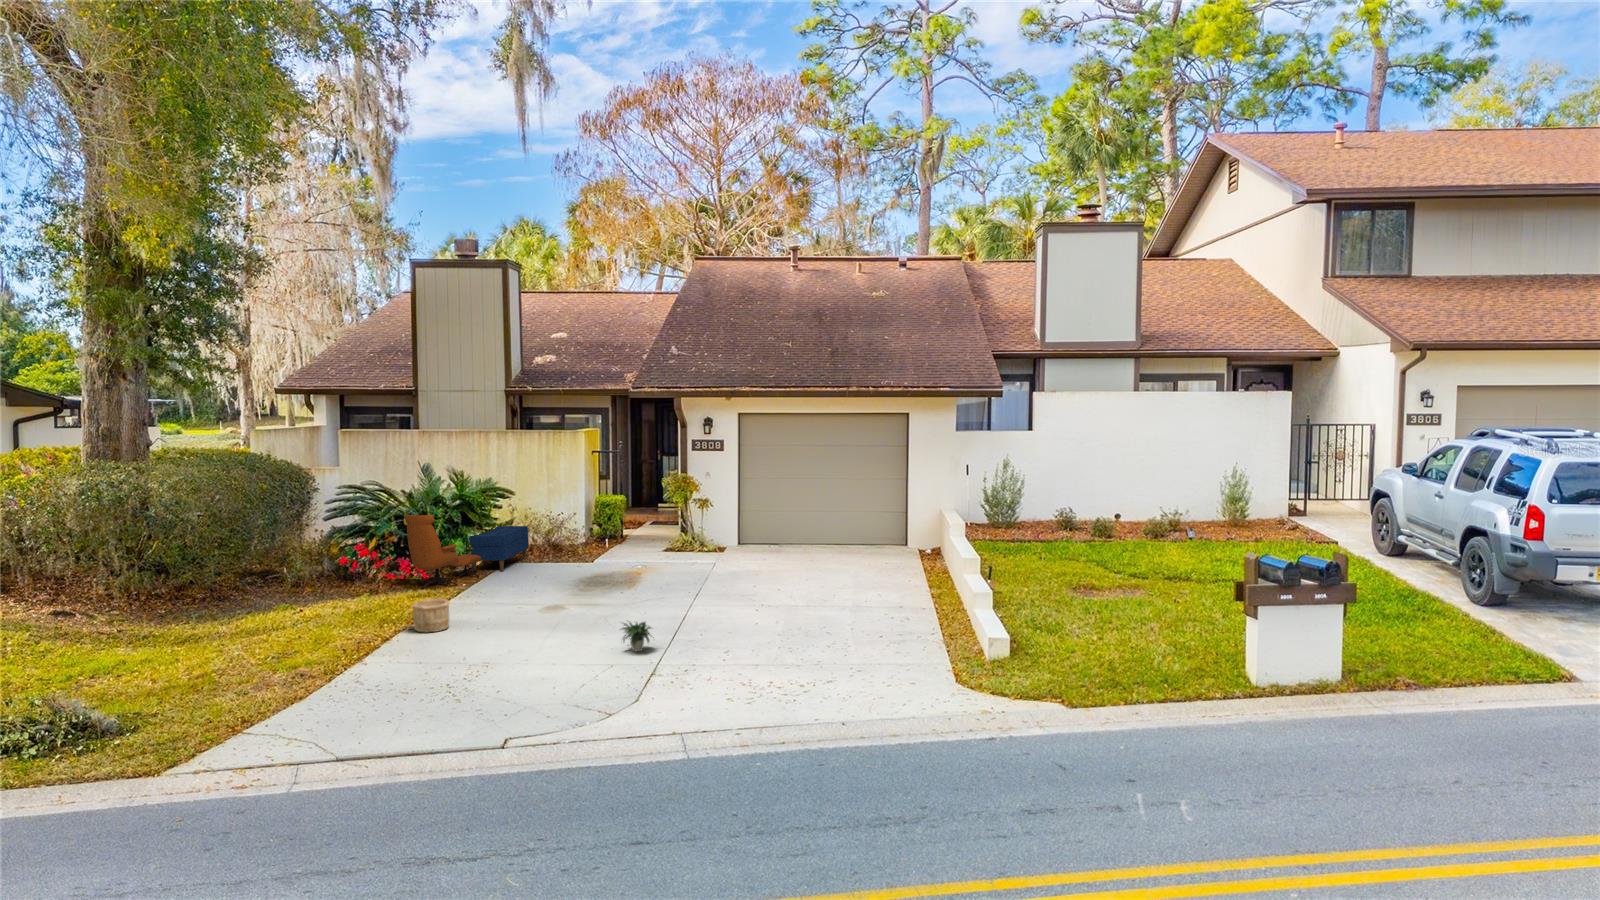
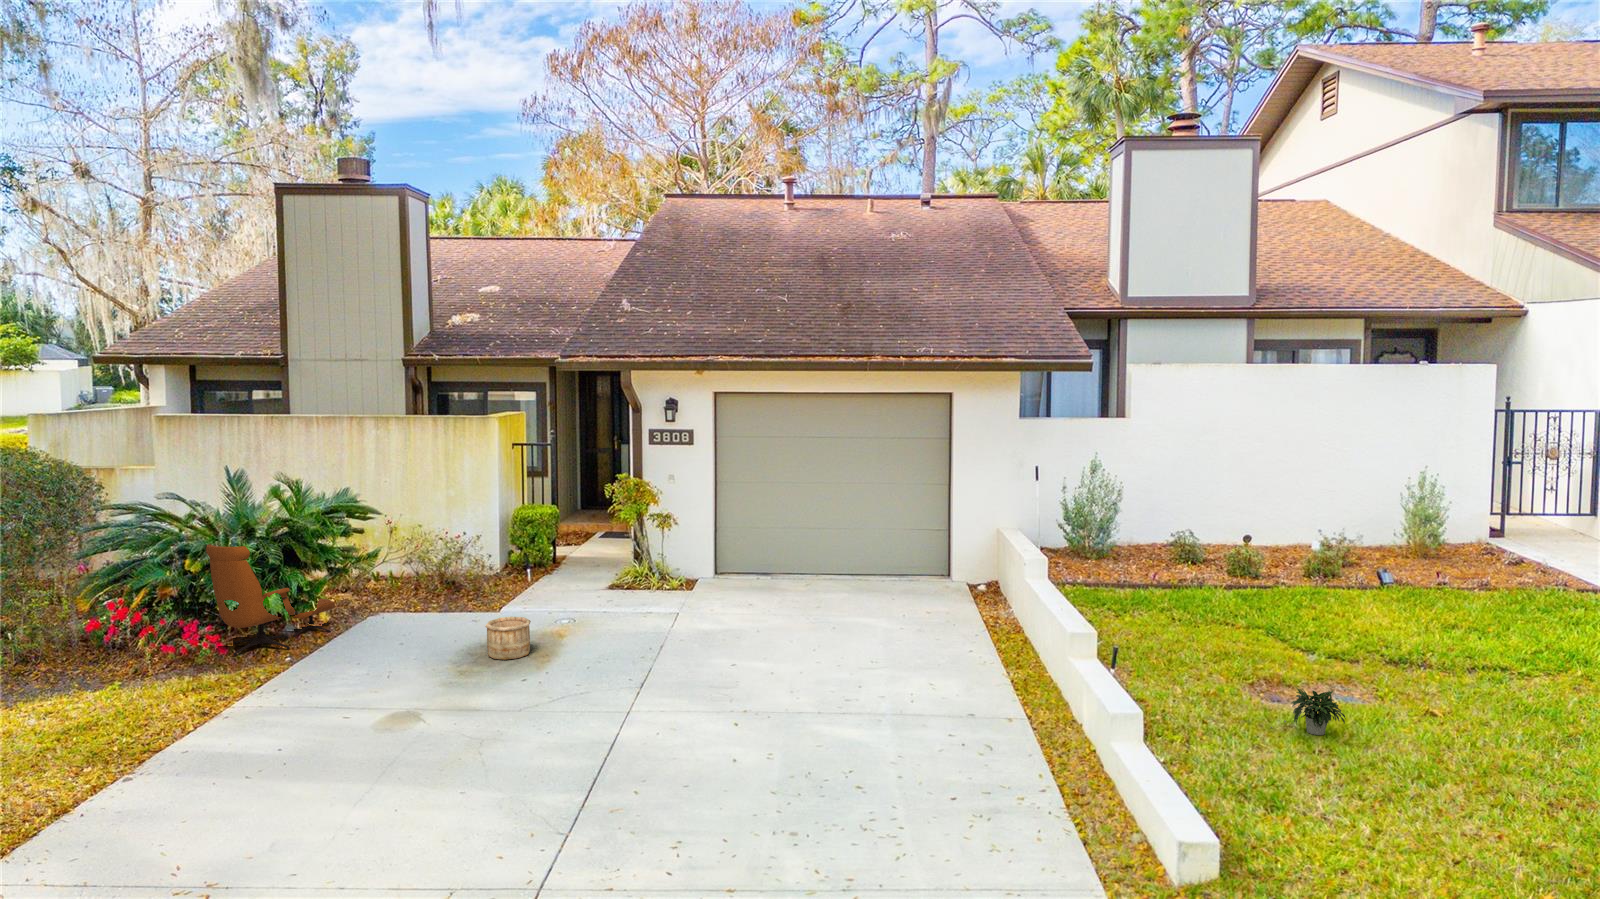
bench: present [468,526,529,571] -> none [318,553,415,622]
wooden bucket: present [412,599,449,632] -> present [485,617,531,660]
potted plant: present [621,622,654,651] -> present [1271,688,1346,735]

